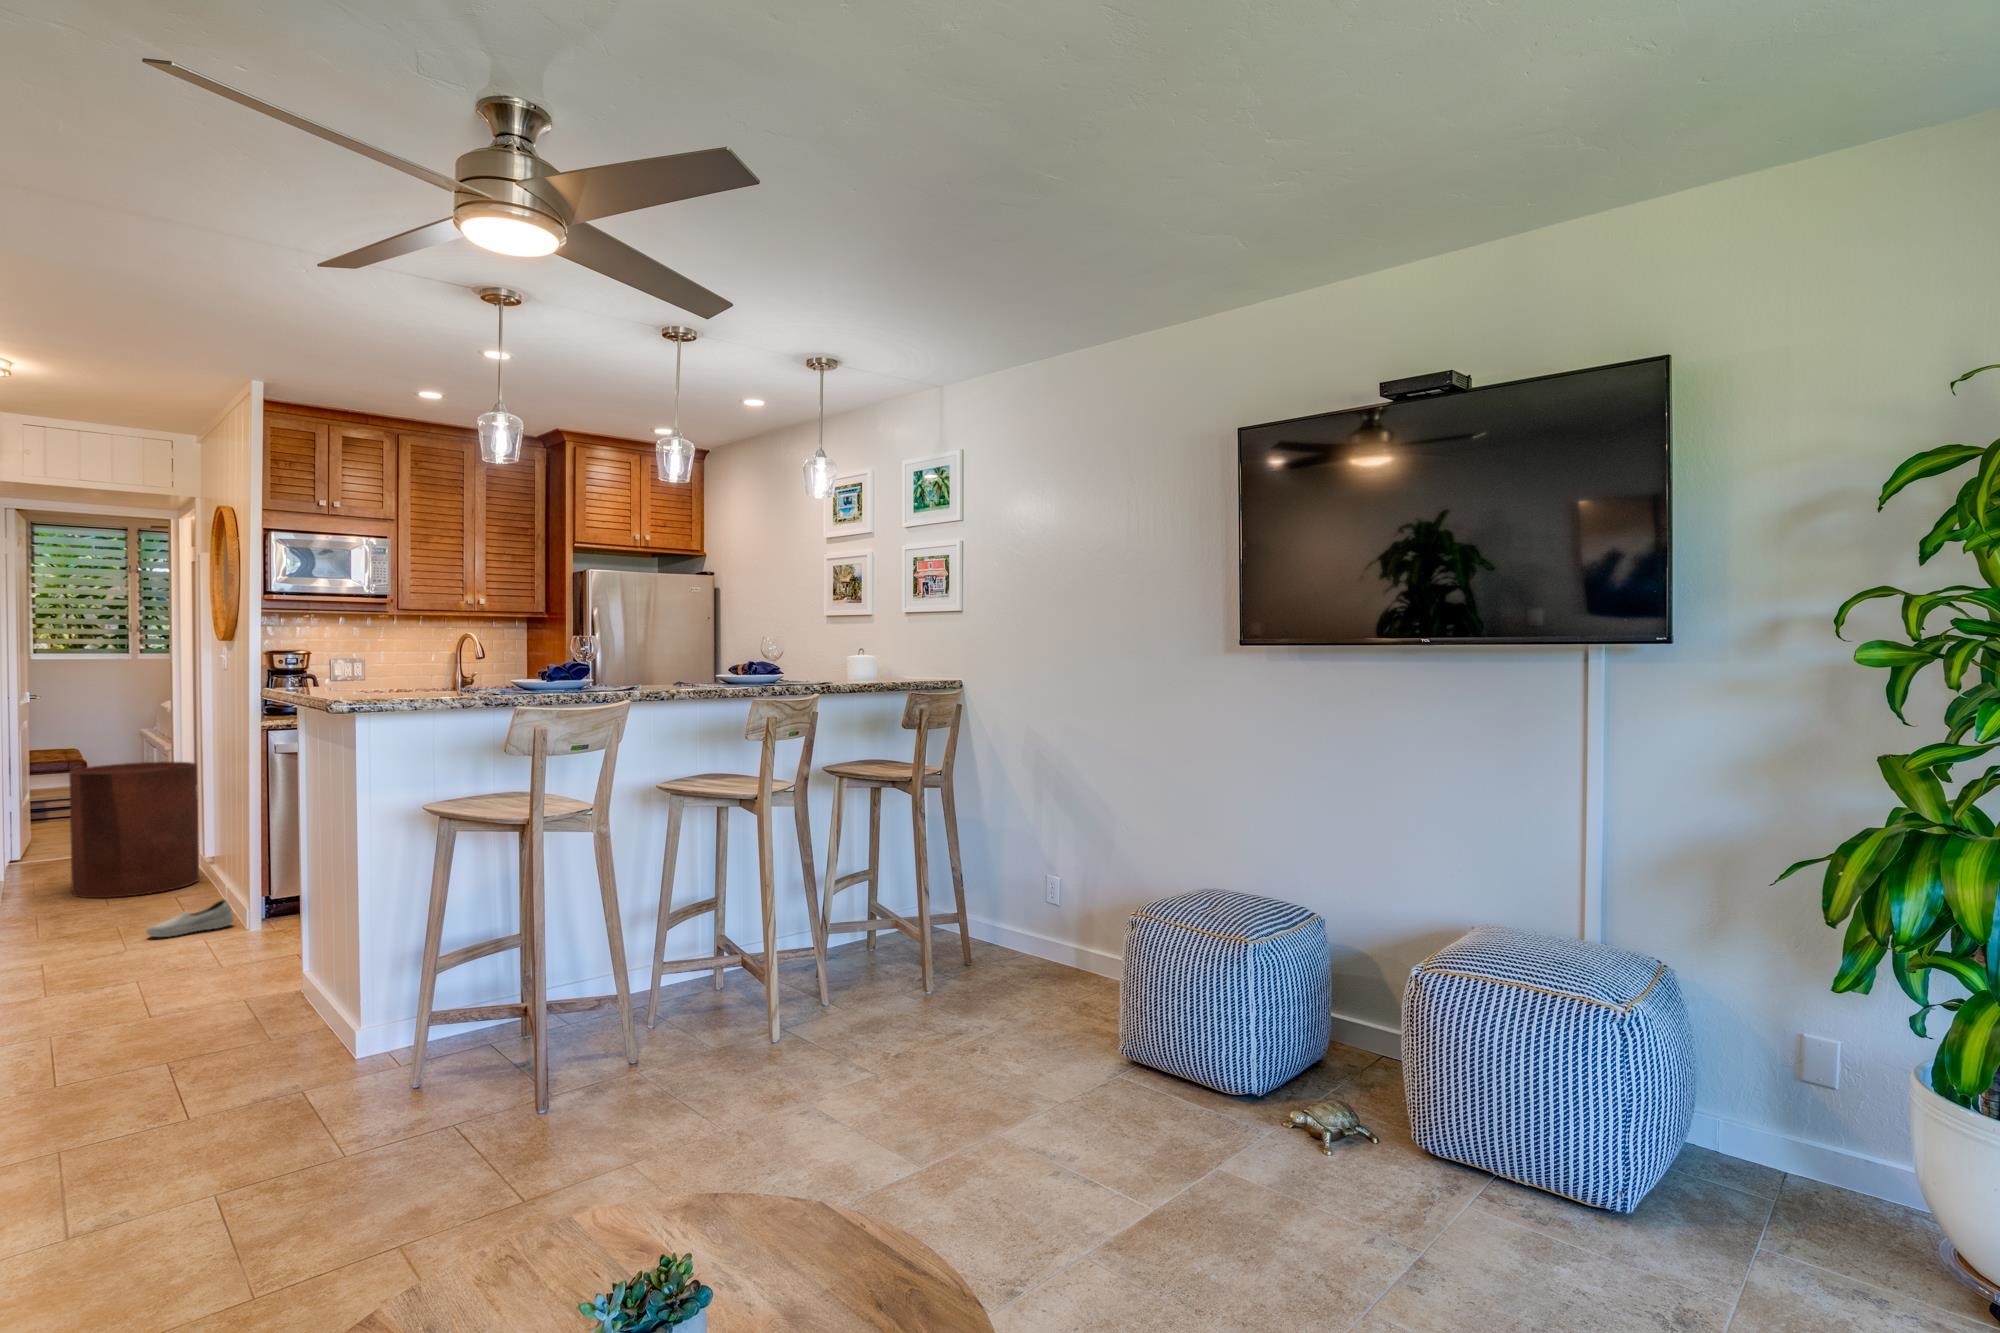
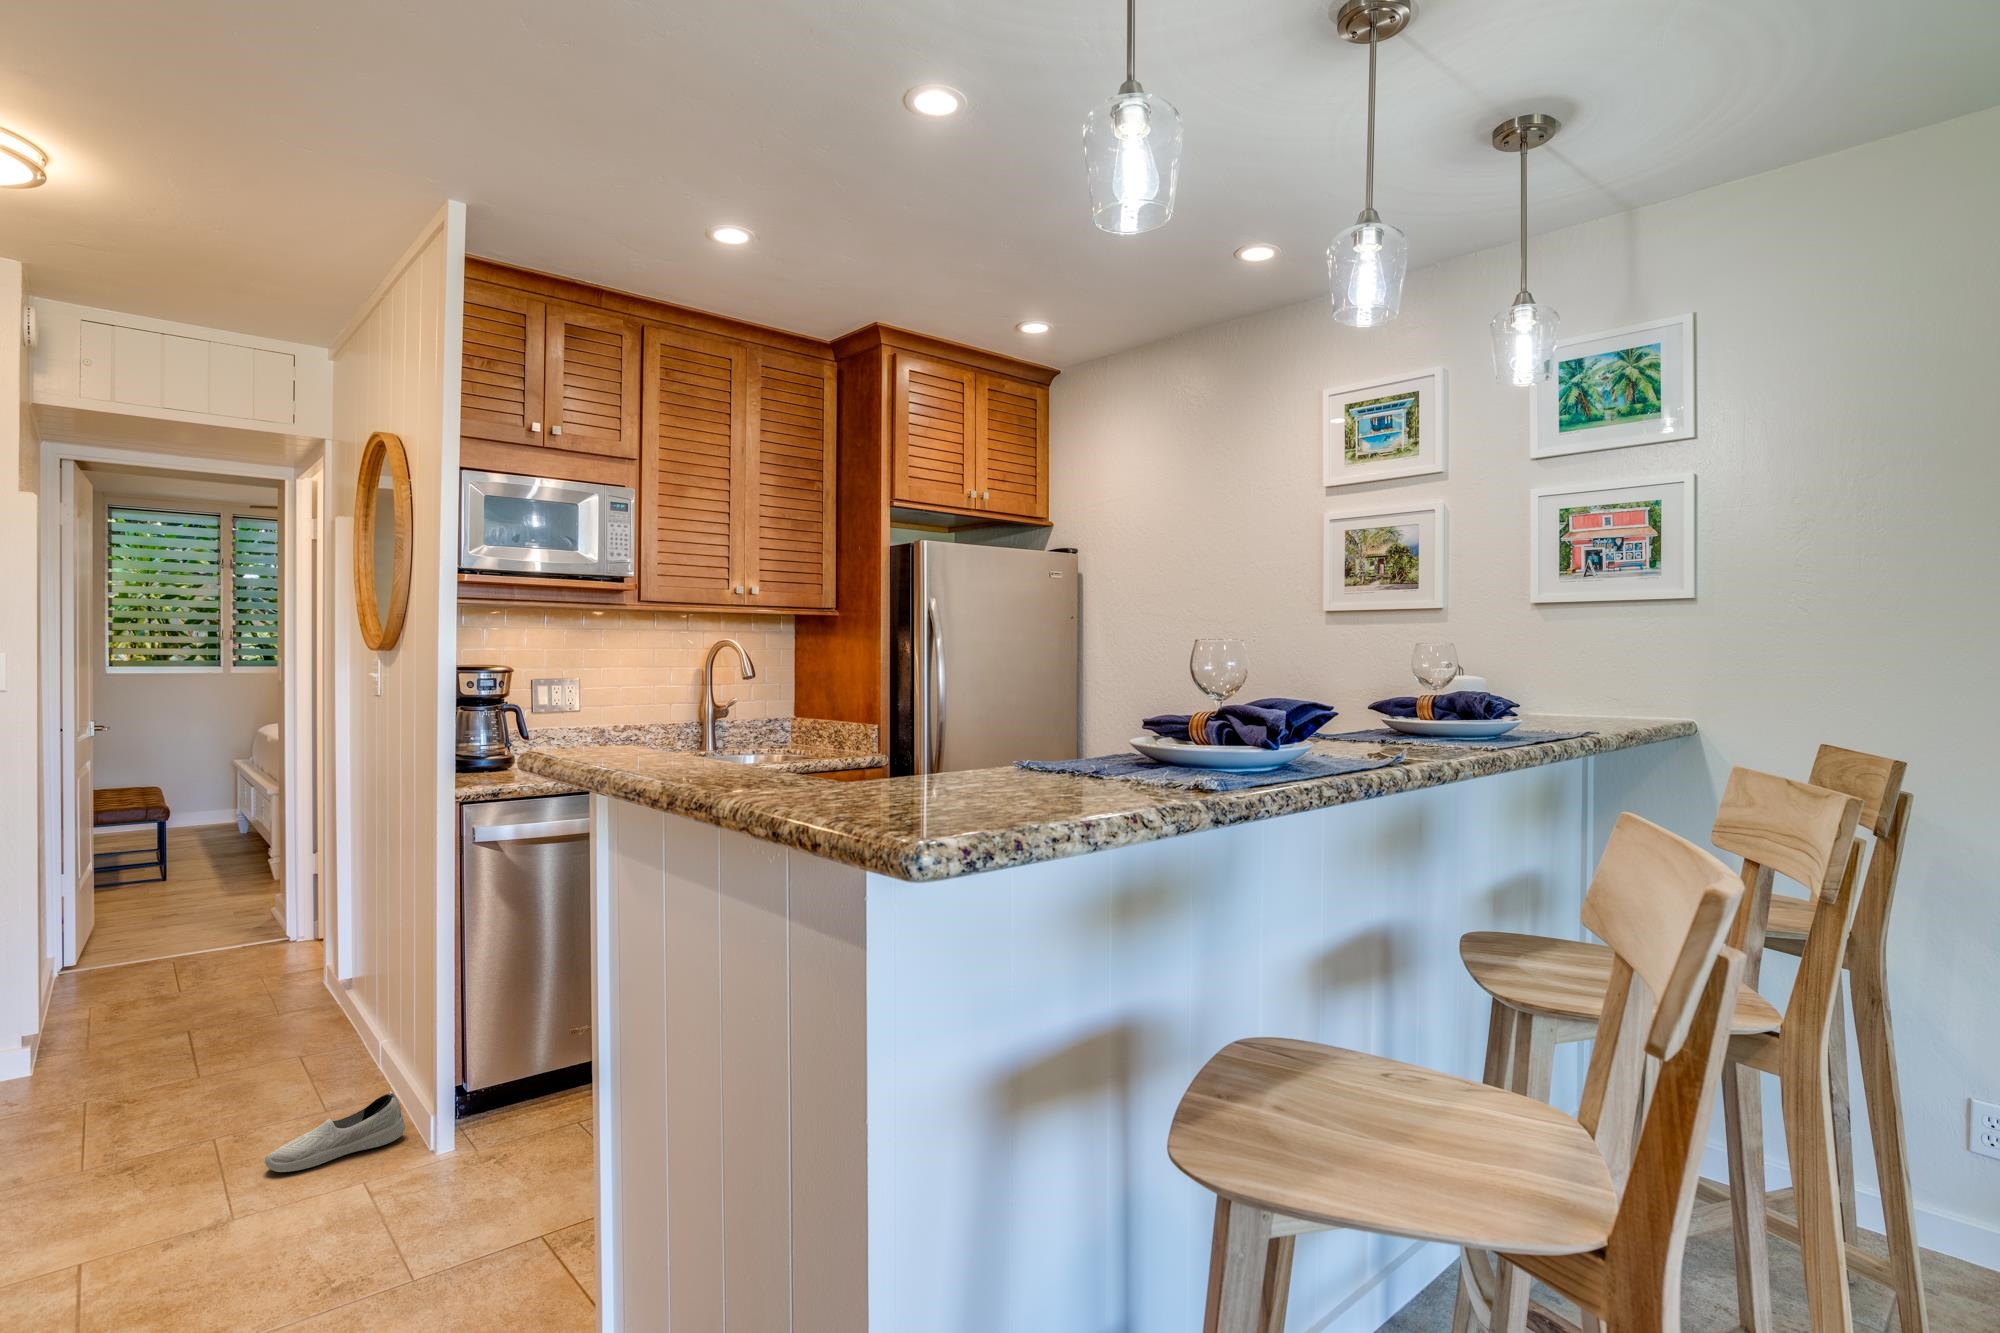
trash can: present [69,762,199,898] -> none [143,834,331,1059]

